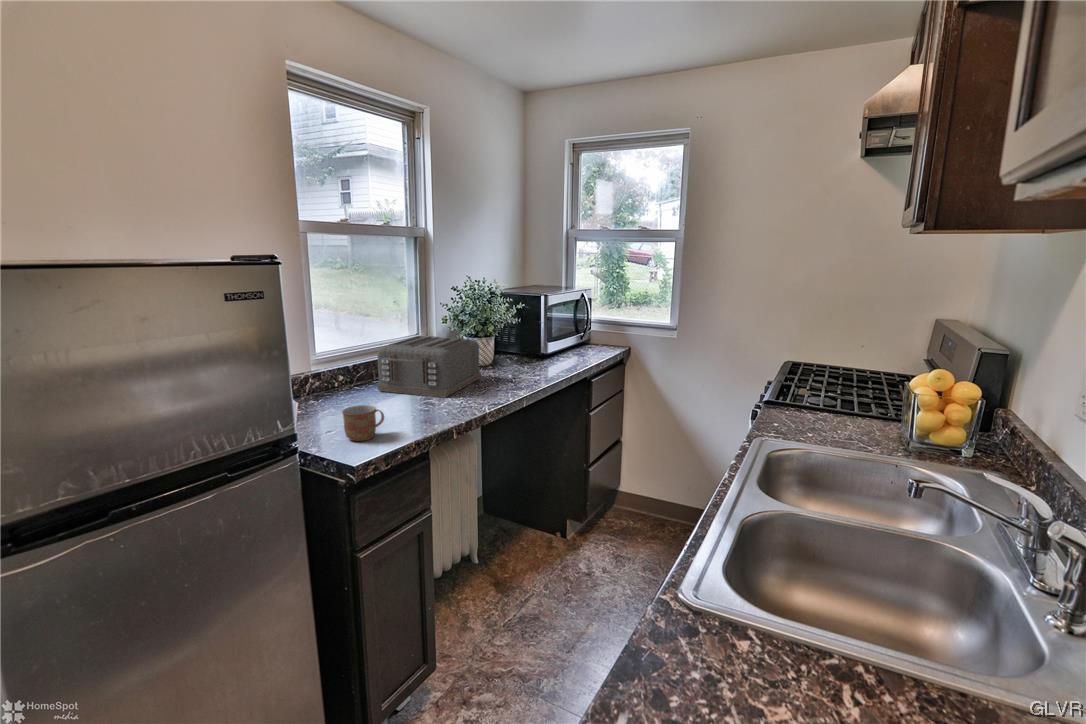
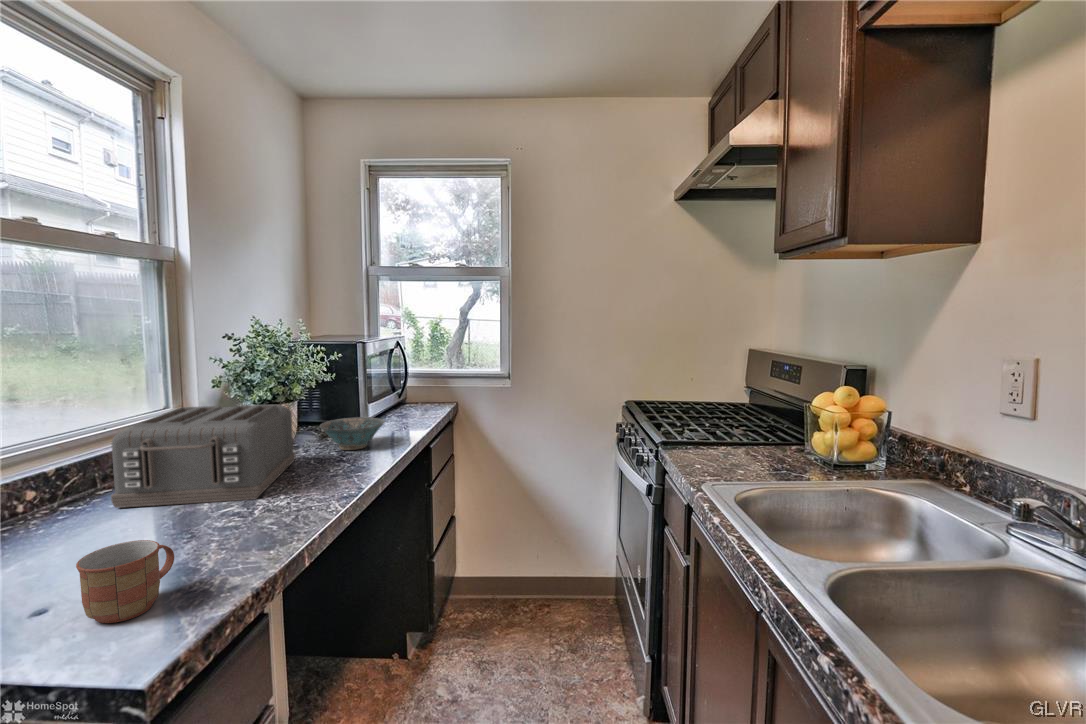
ceramic bowl: none [501,352,546,376] -> present [320,417,385,450]

